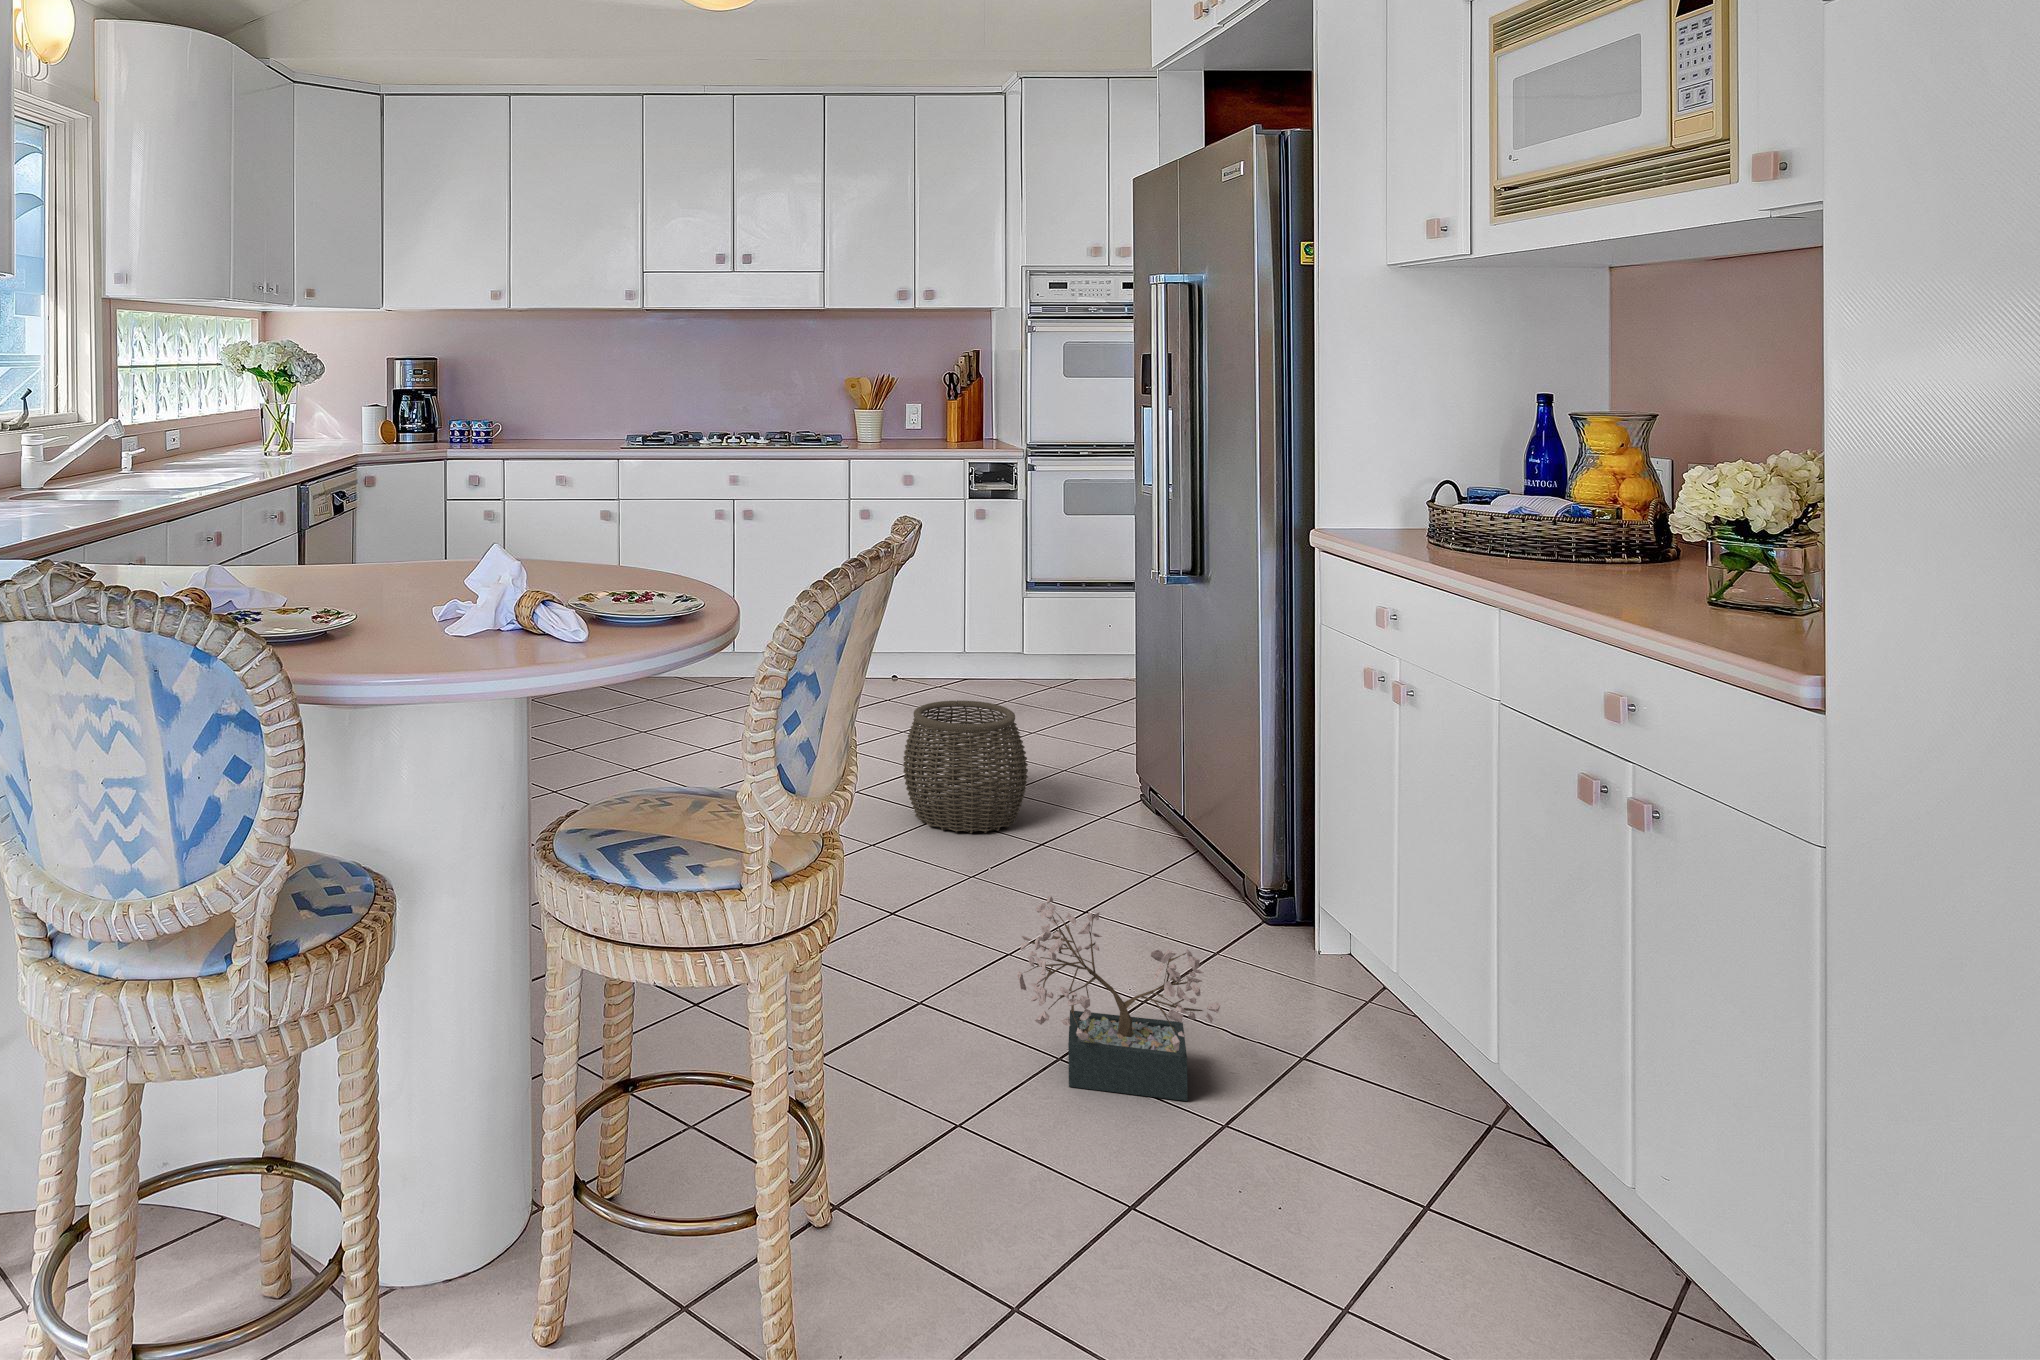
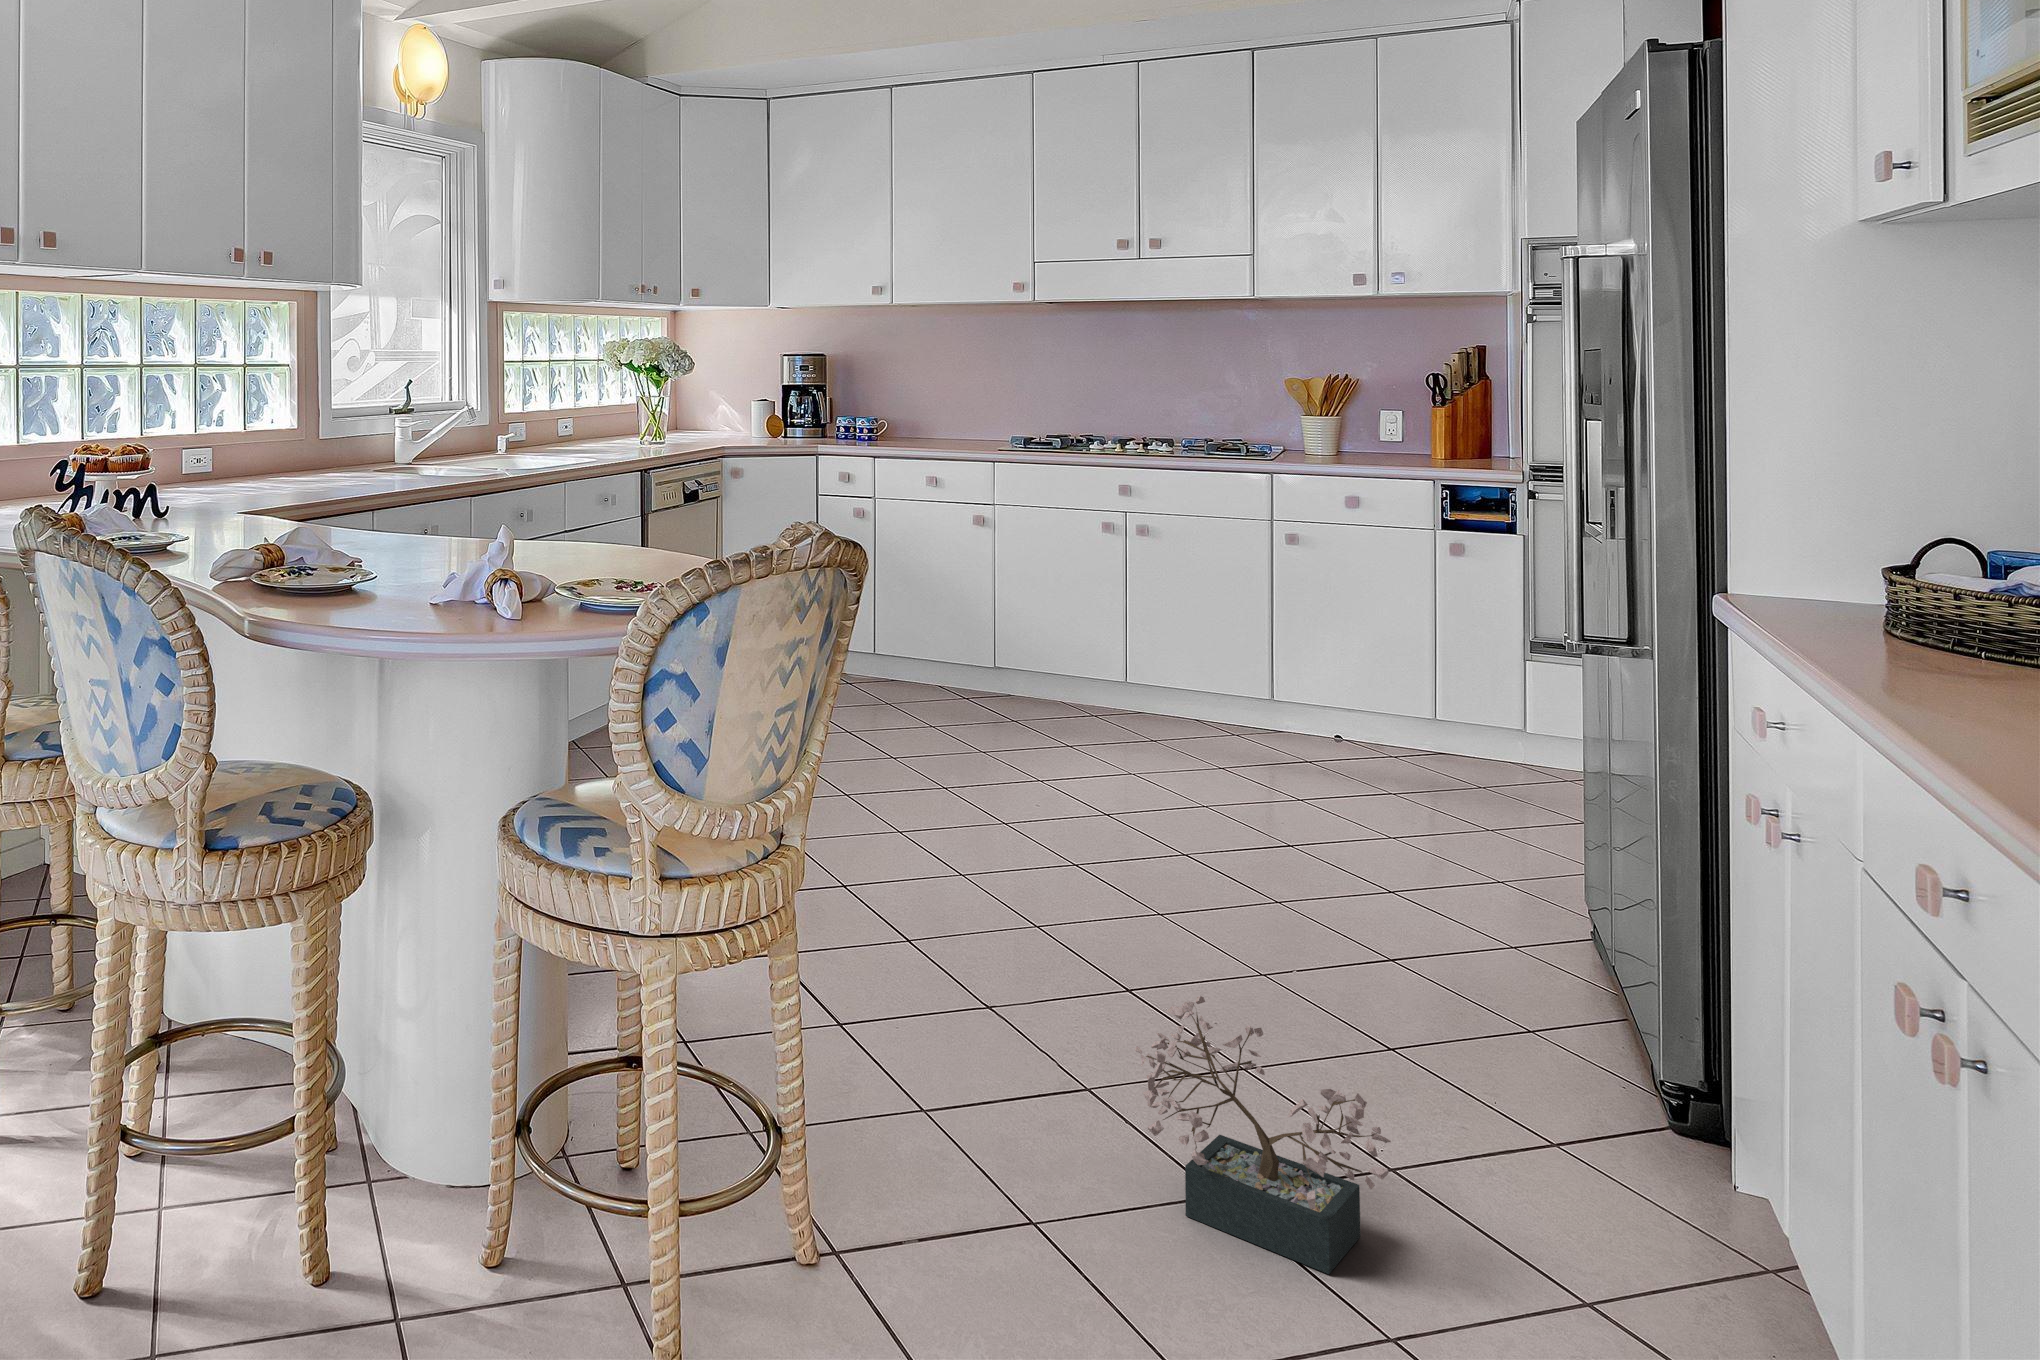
woven basket: present [903,700,1028,833] -> none [1216,772,1386,938]

